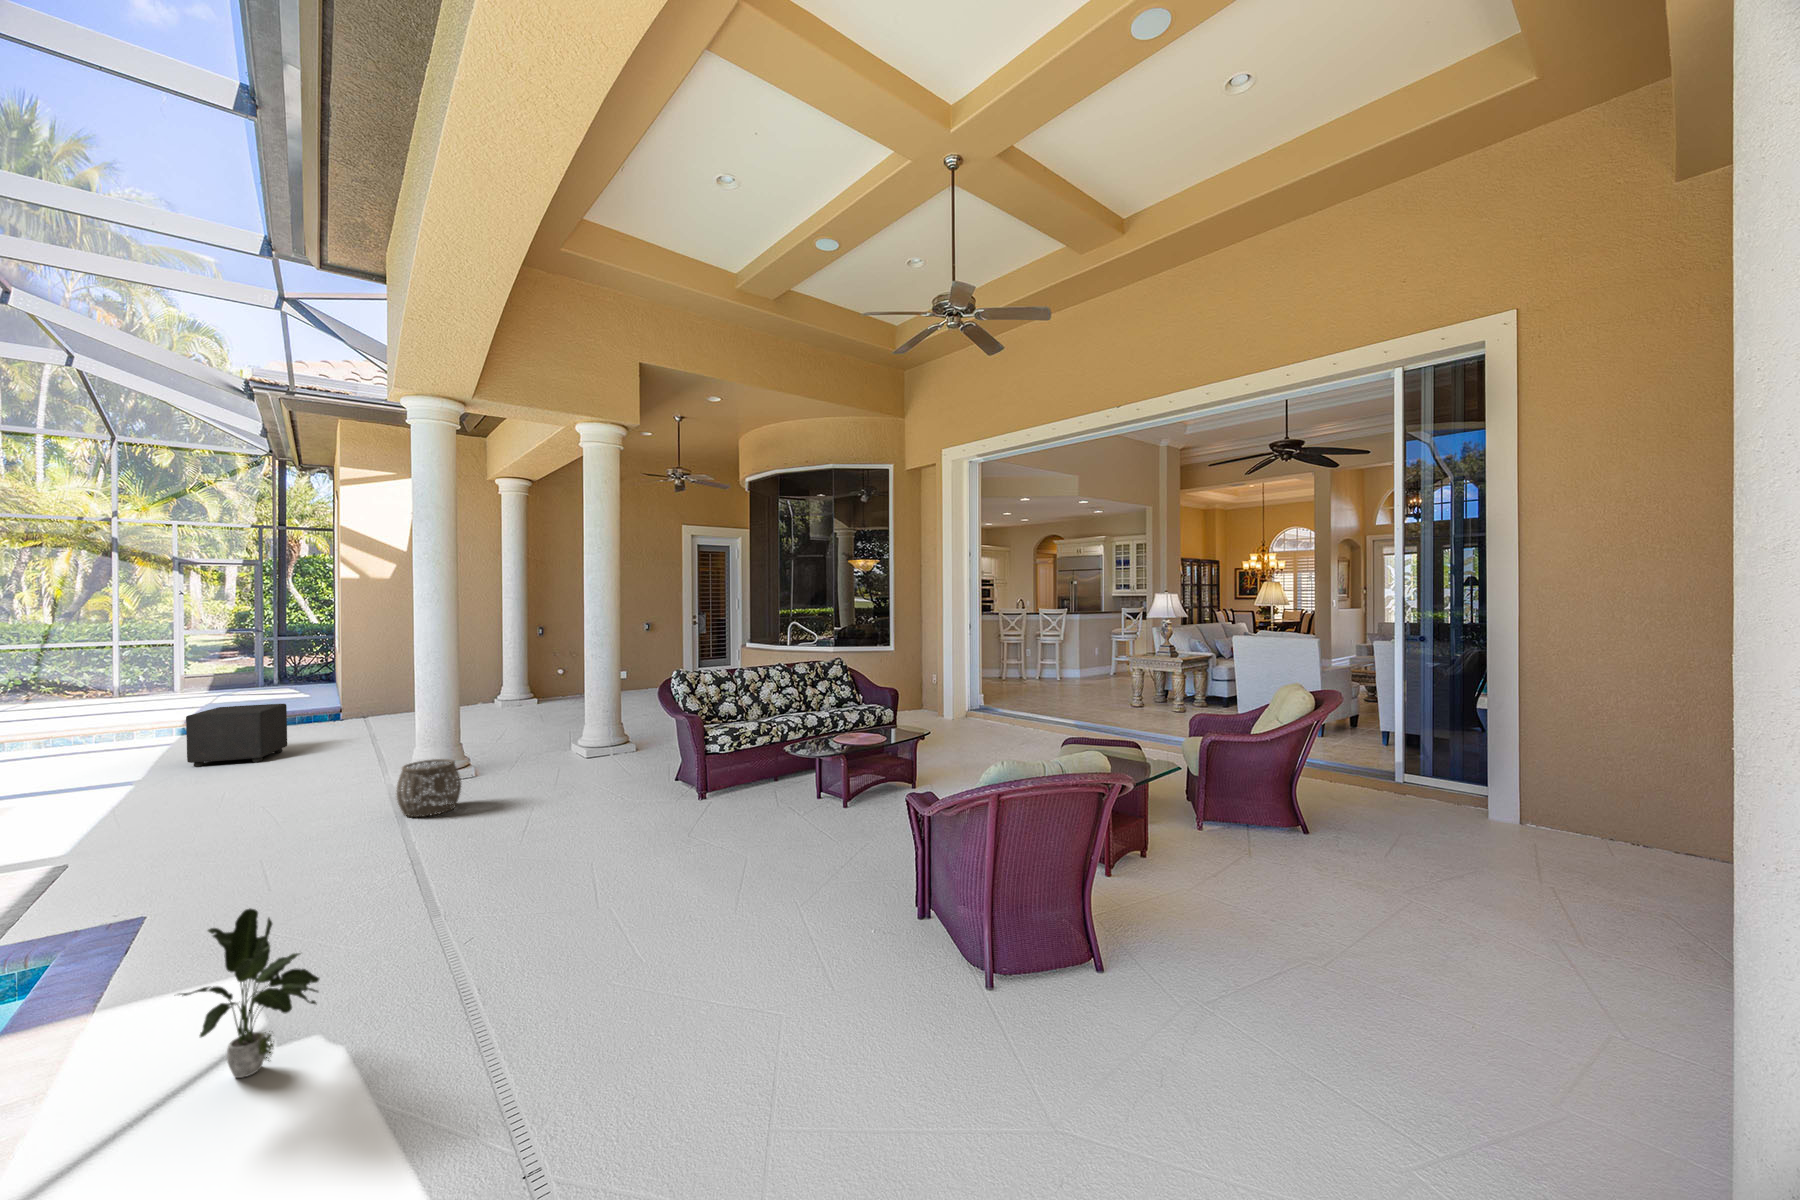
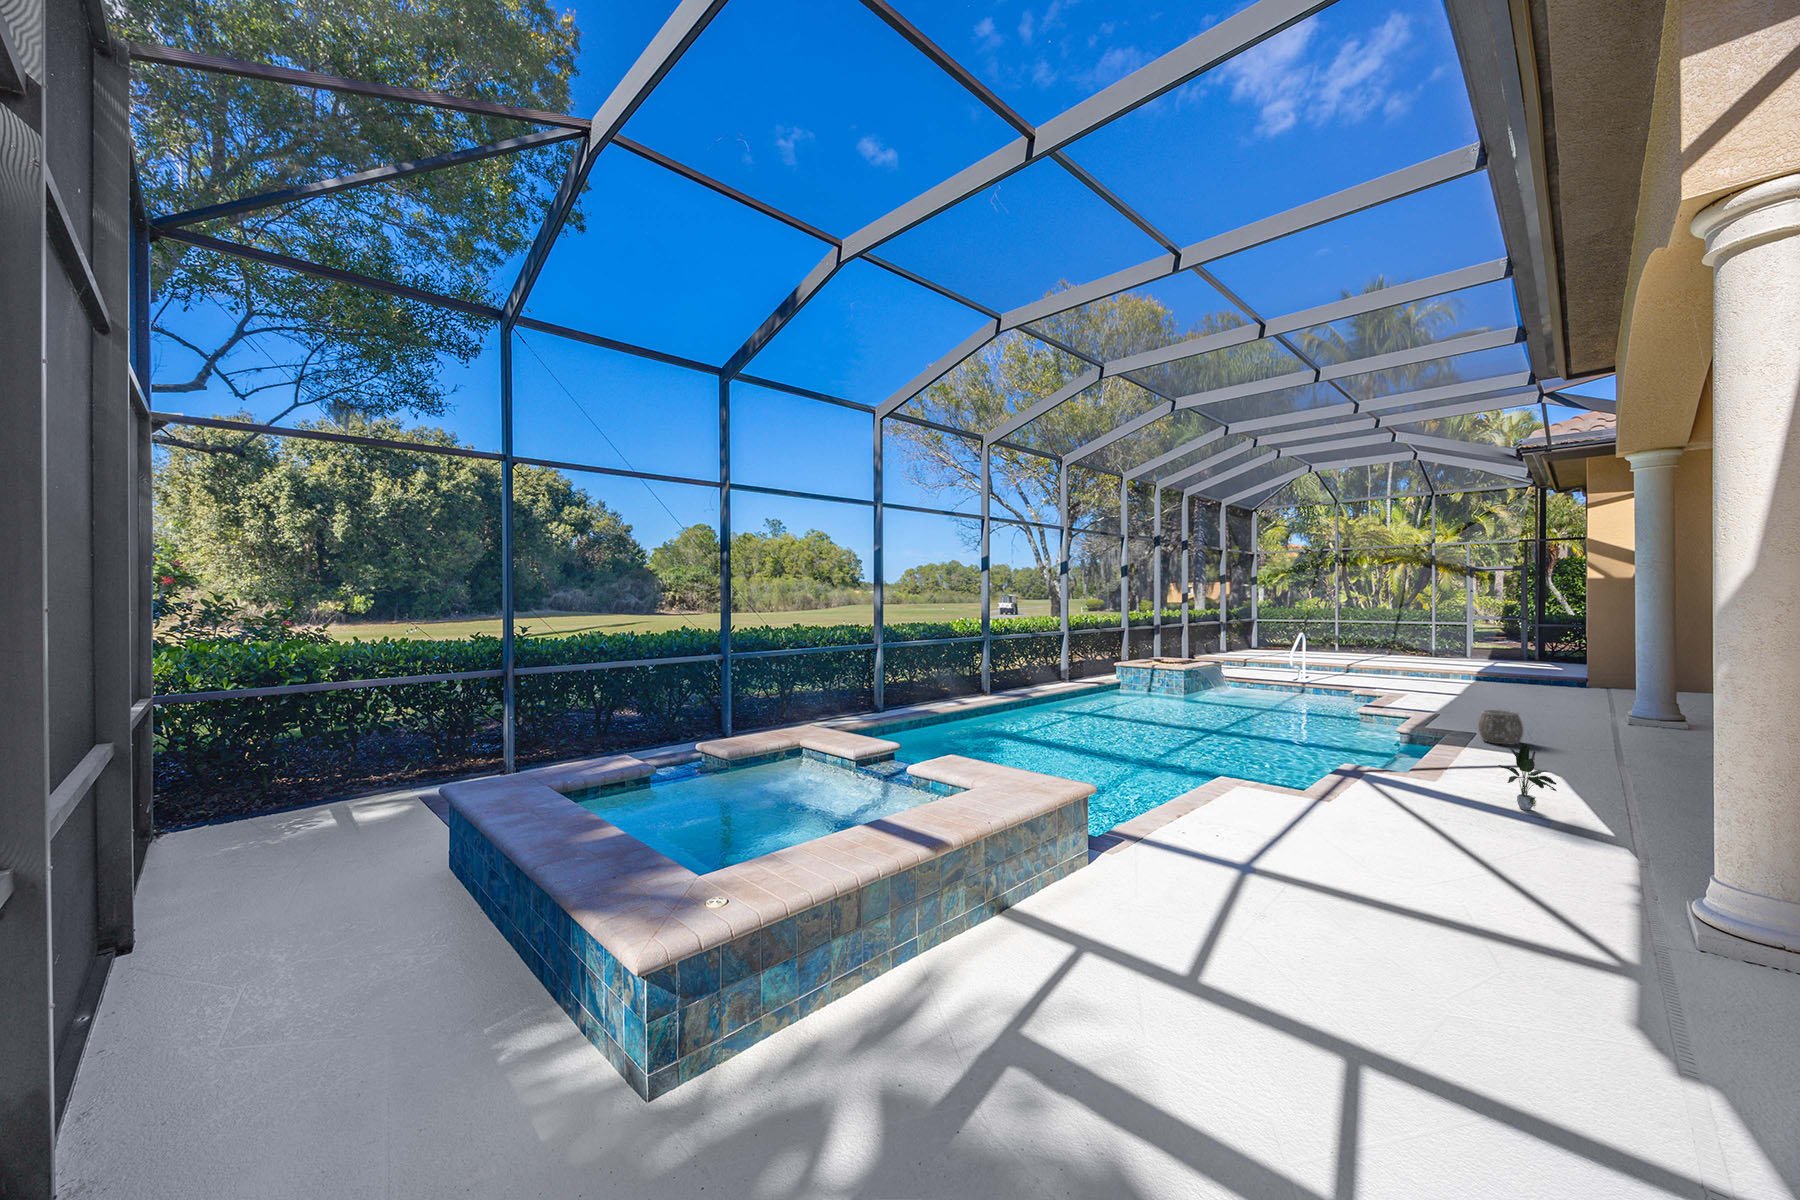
ottoman: present [186,704,287,767] -> none [1481,669,1545,708]
woven basket: present [396,759,461,817] -> present [1478,710,1523,745]

